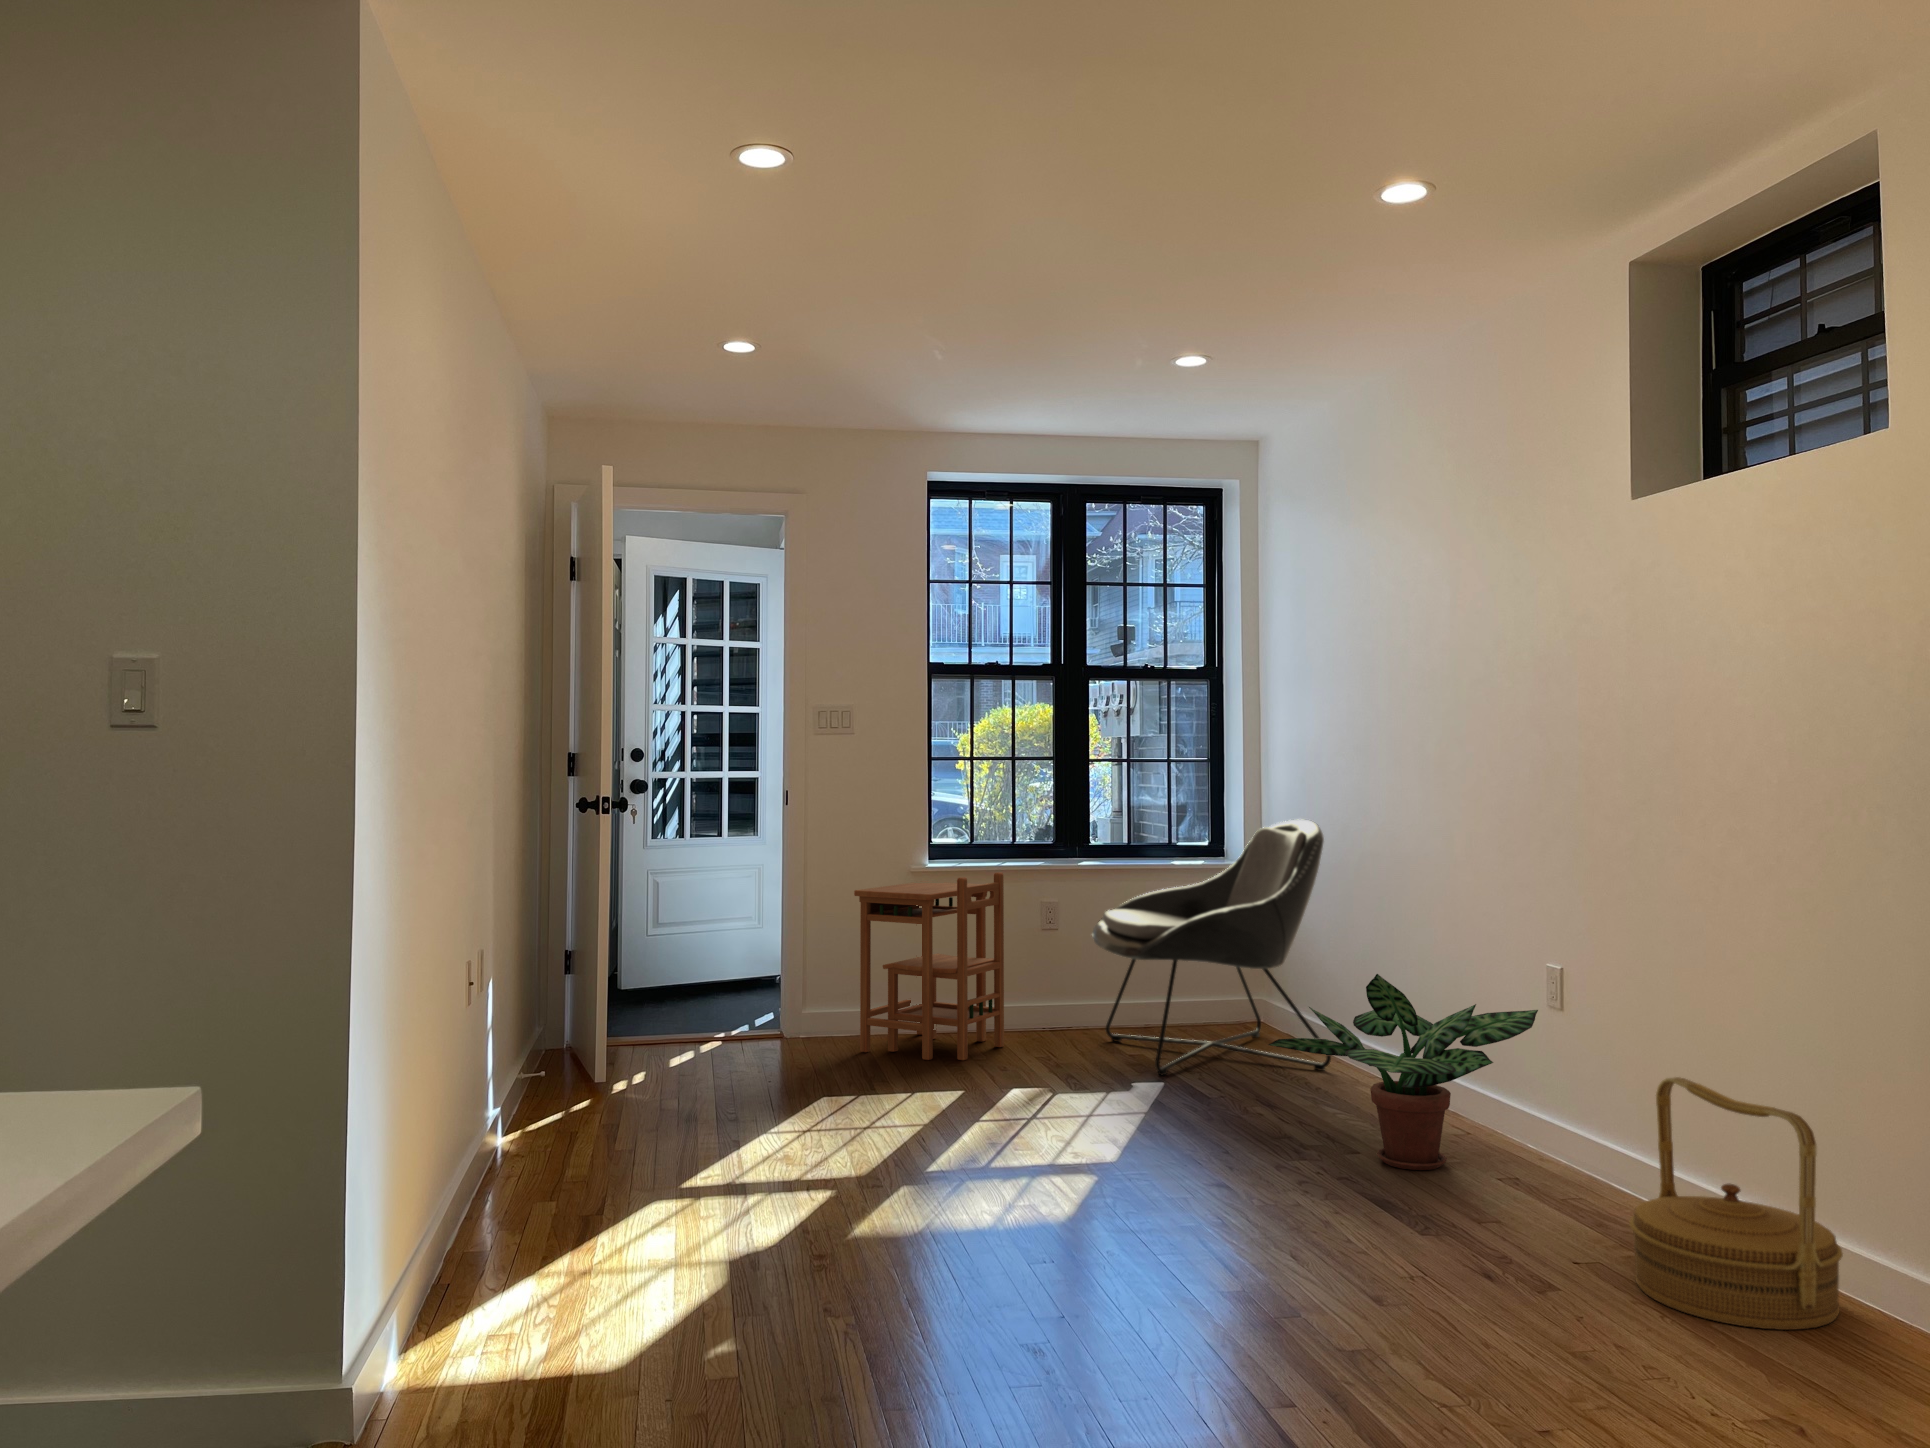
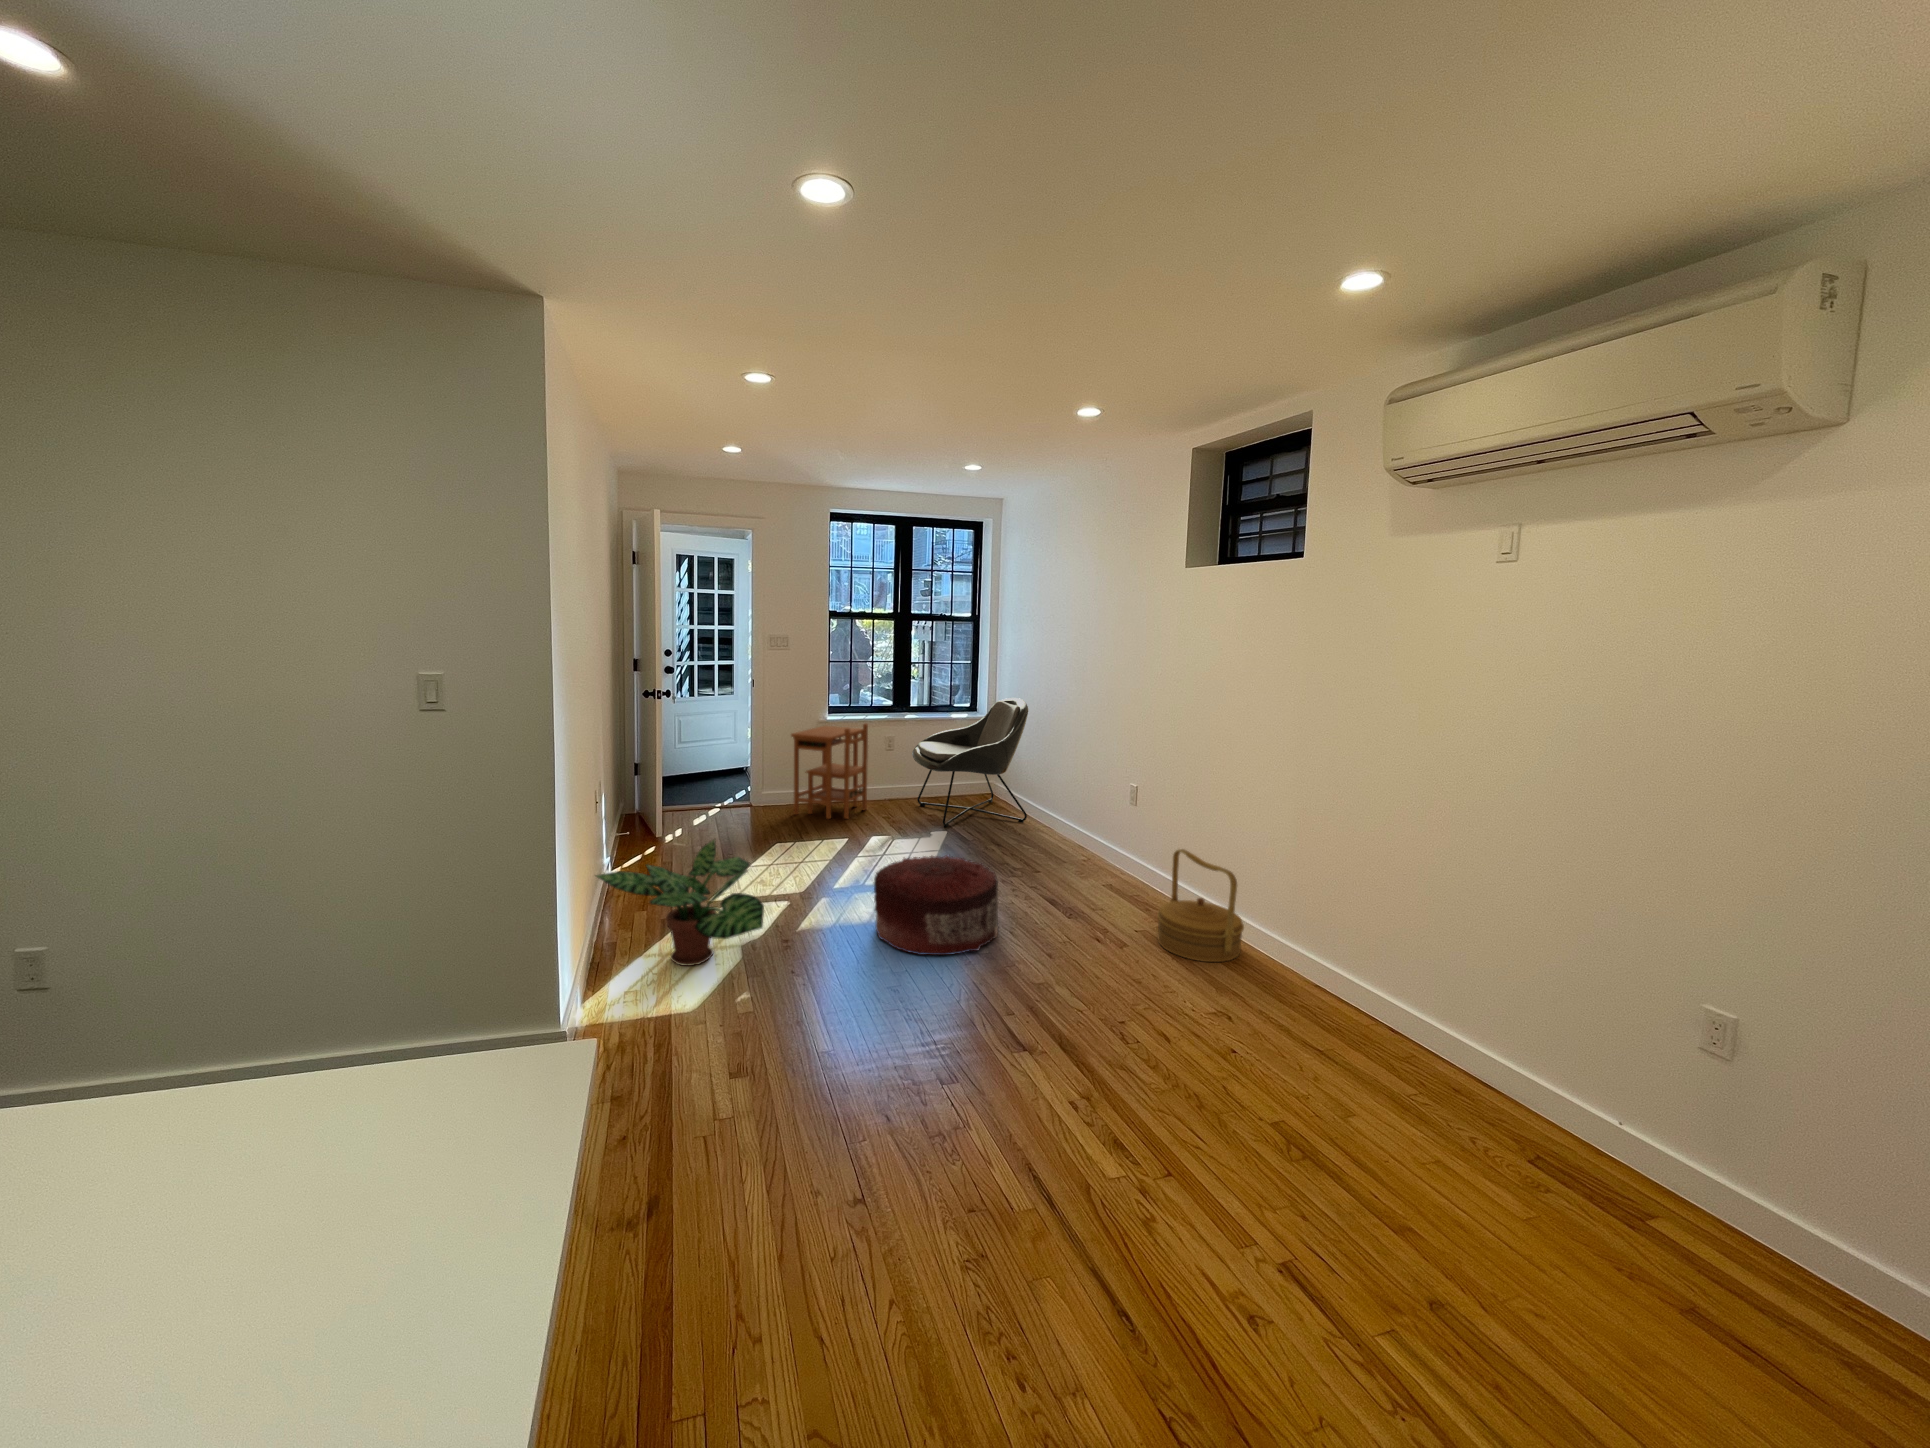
potted plant: present [1269,974,1538,1170] -> present [596,840,764,966]
pouf: none [1000,1091,1271,1293] -> present [874,855,998,955]

